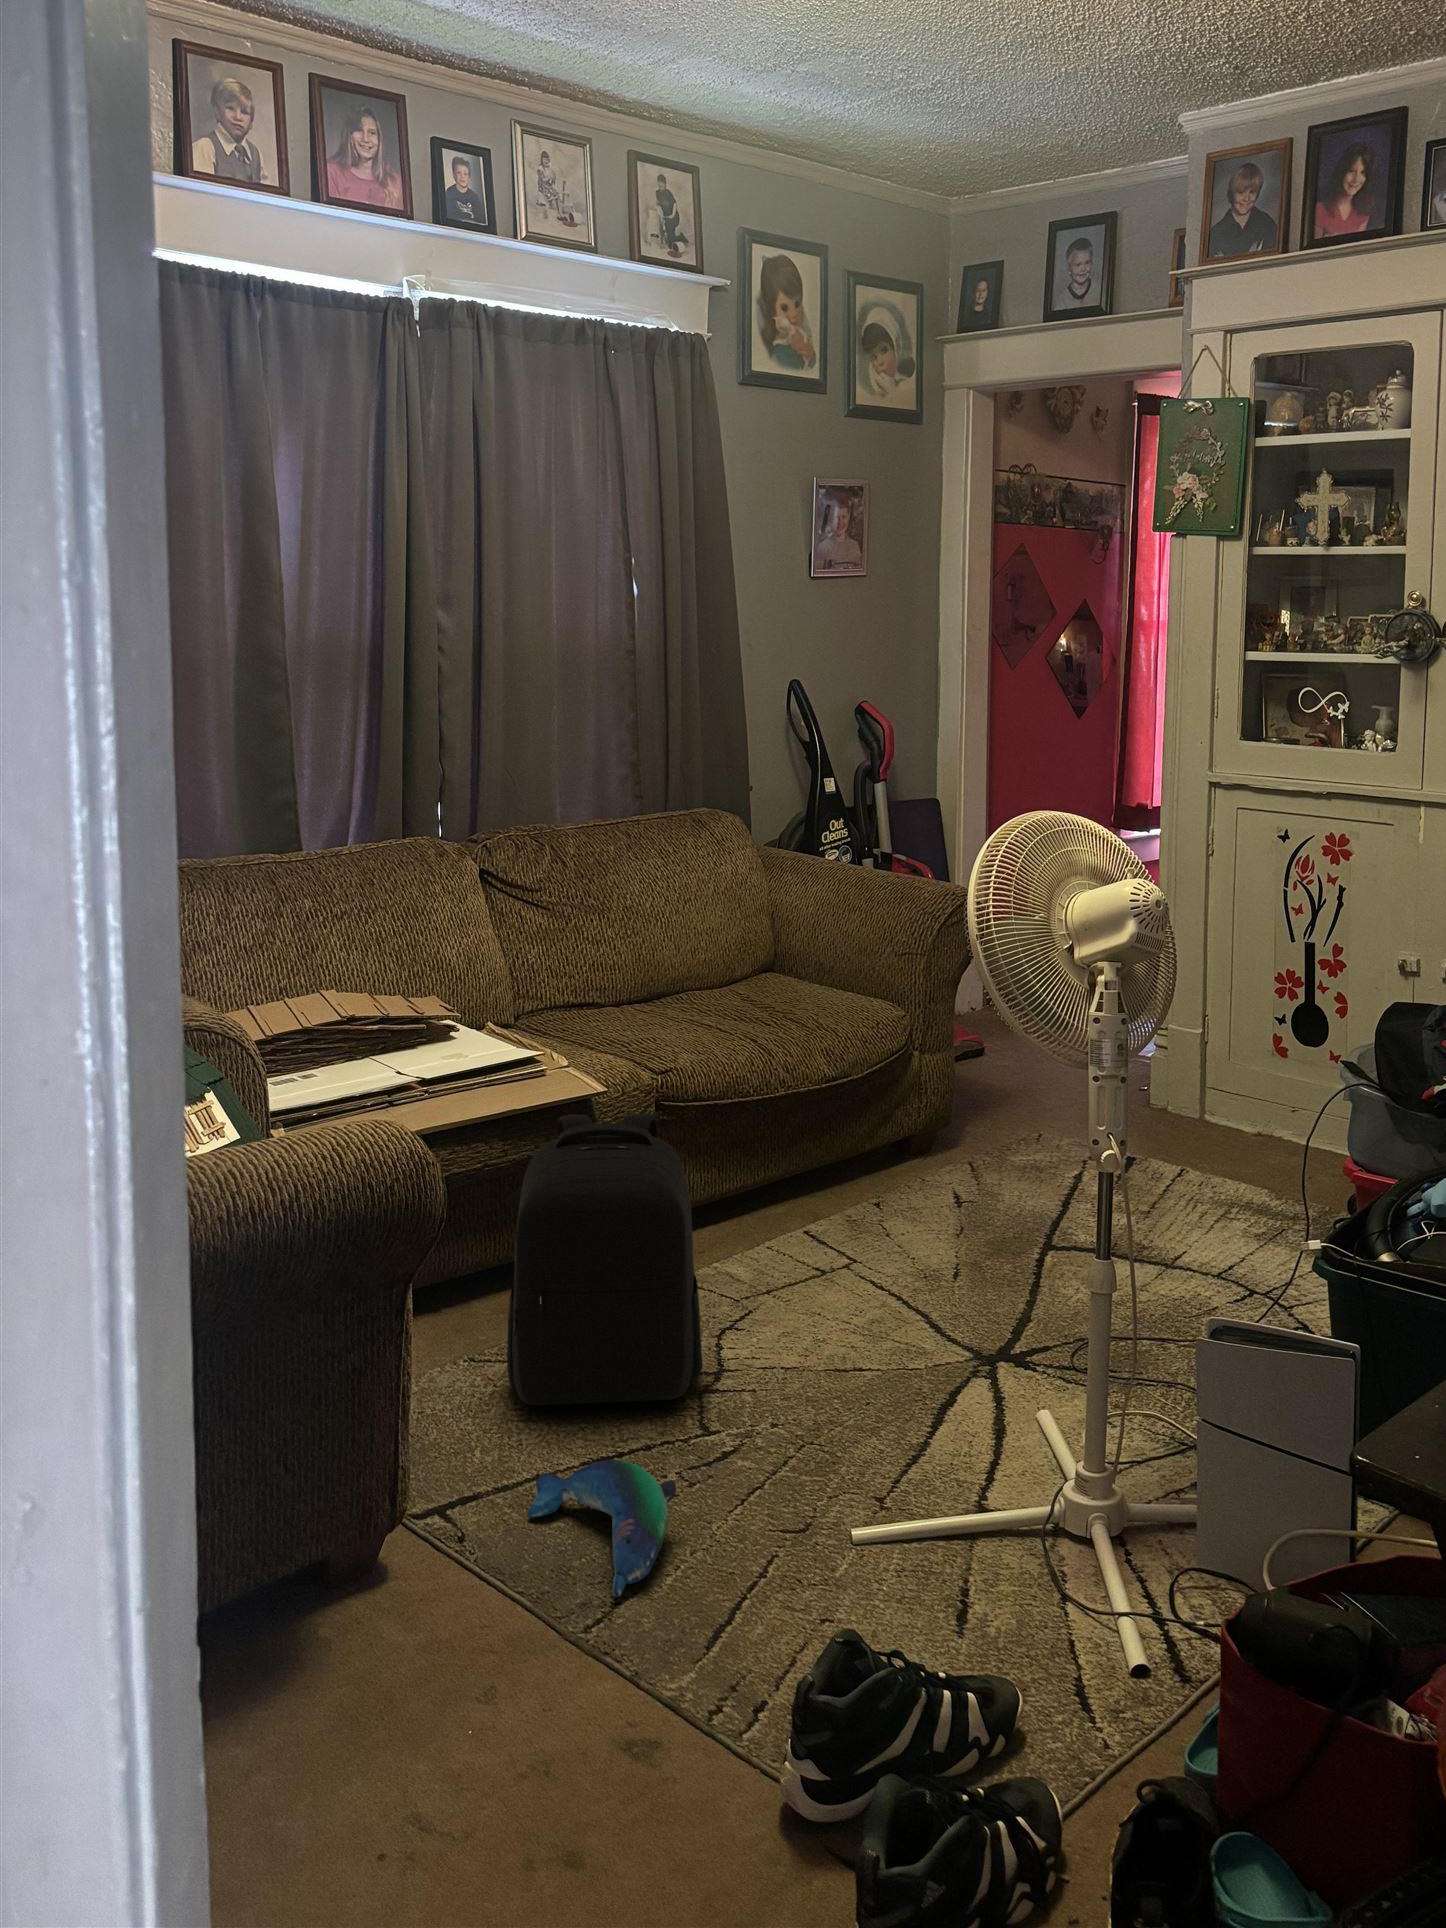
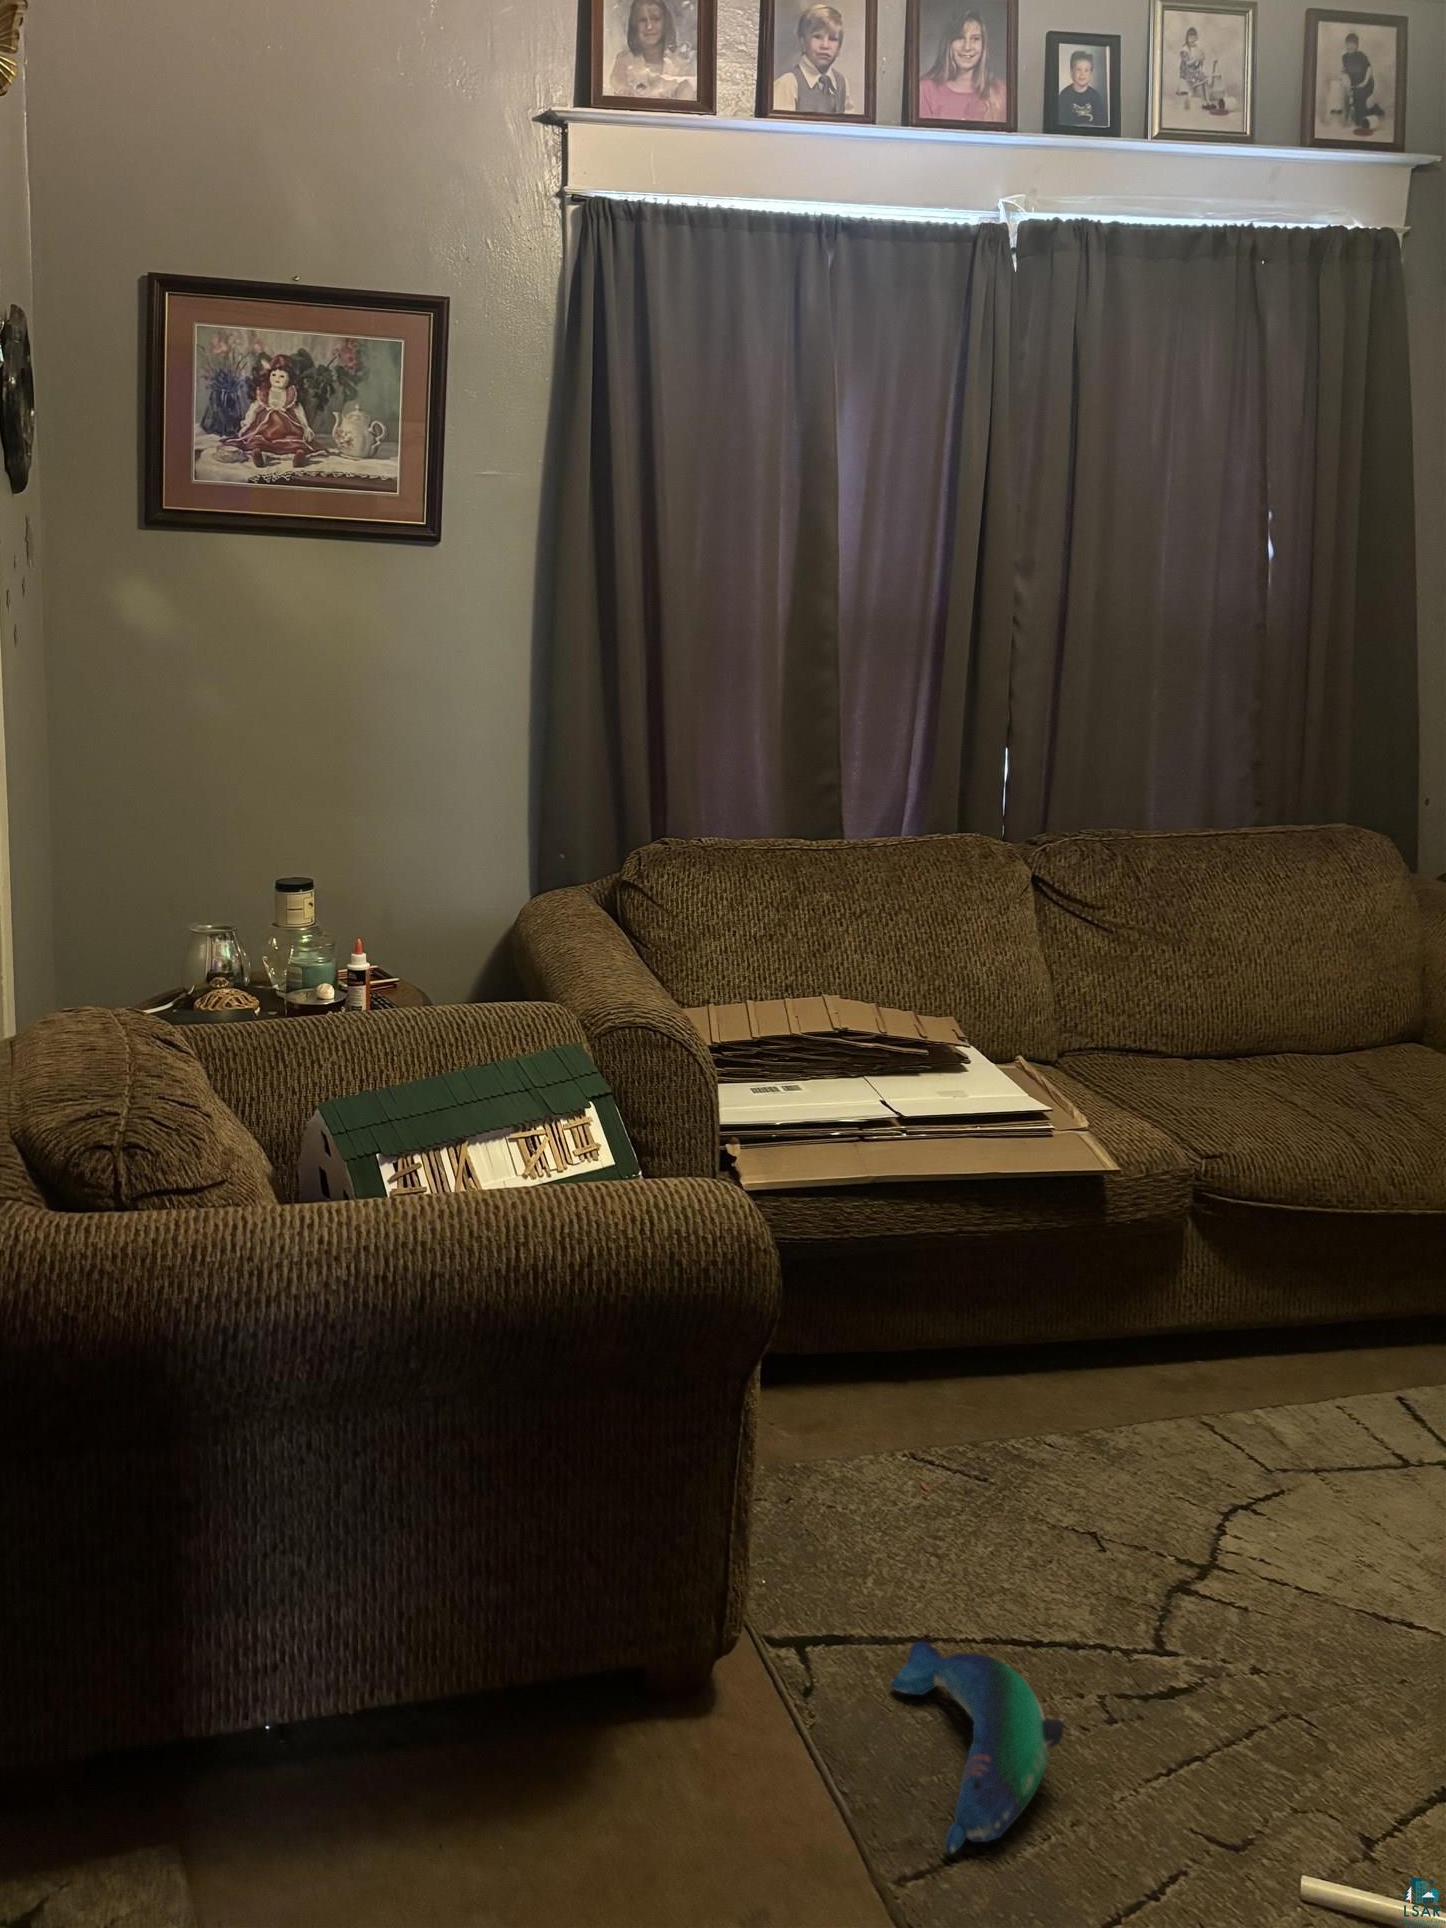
backpack: present [507,1114,702,1405] -> none [935,1196,1180,1590]

